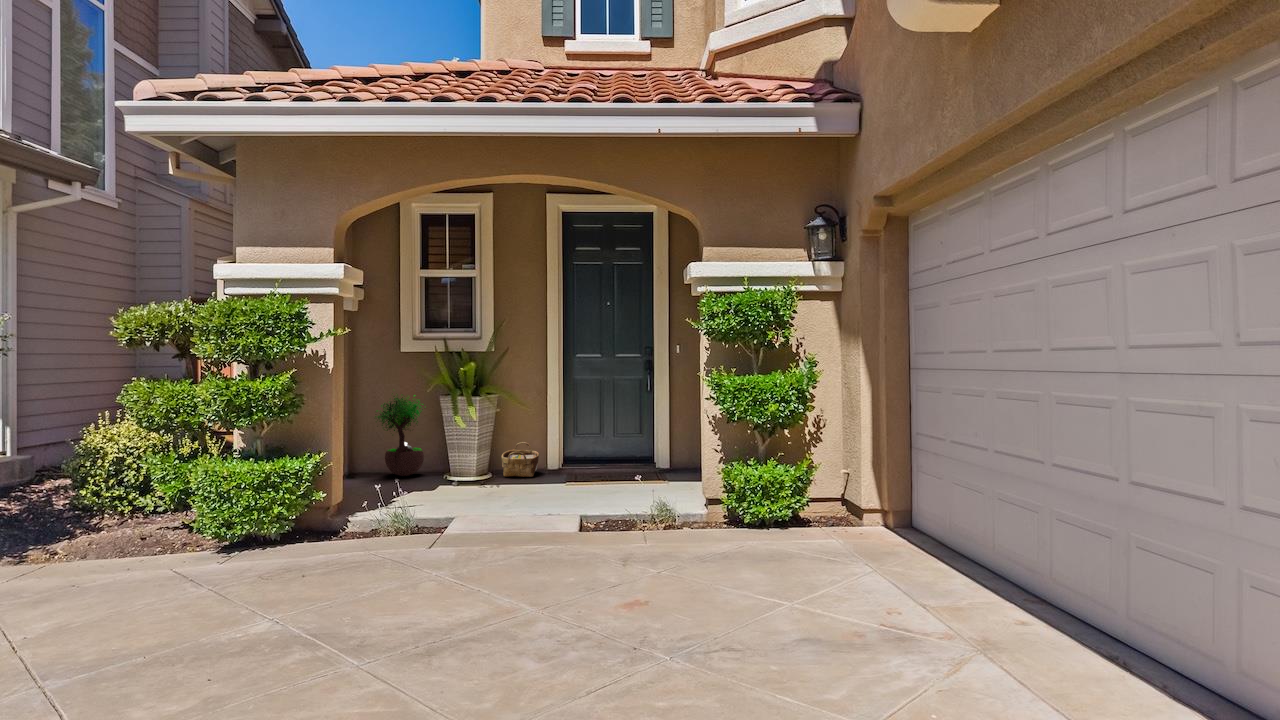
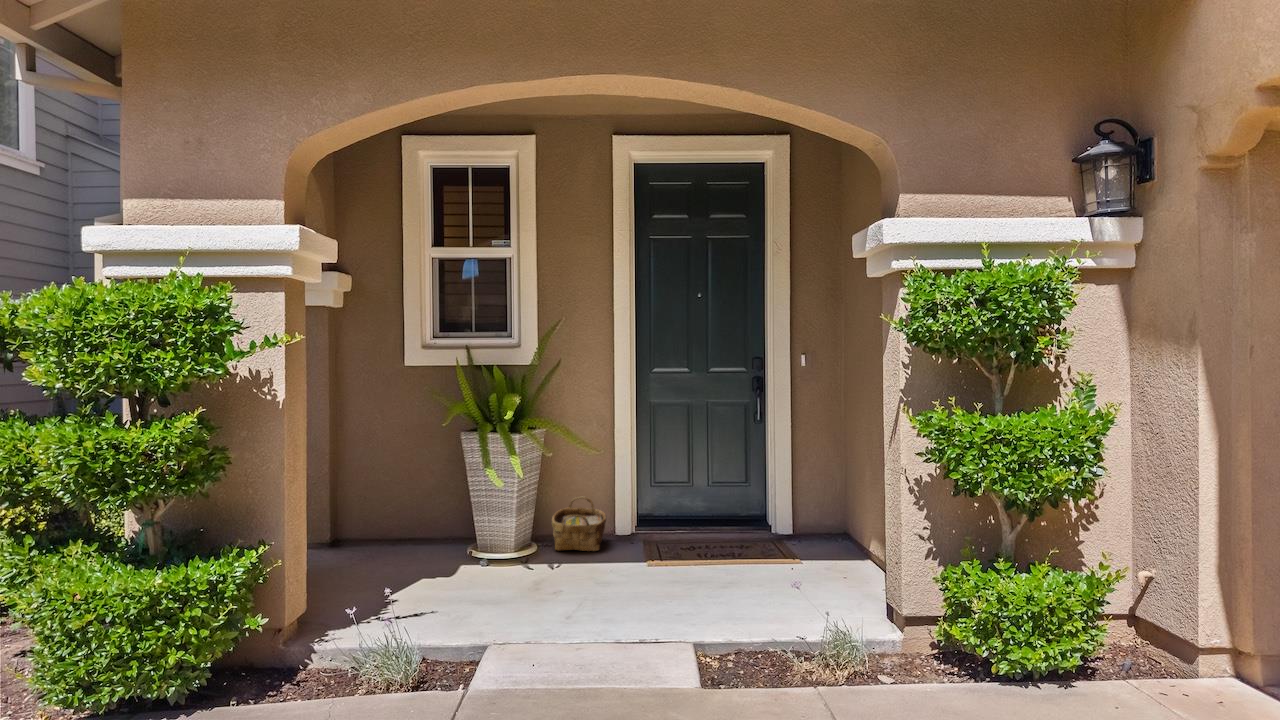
potted tree: present [375,395,424,476] -> none [364,422,441,549]

